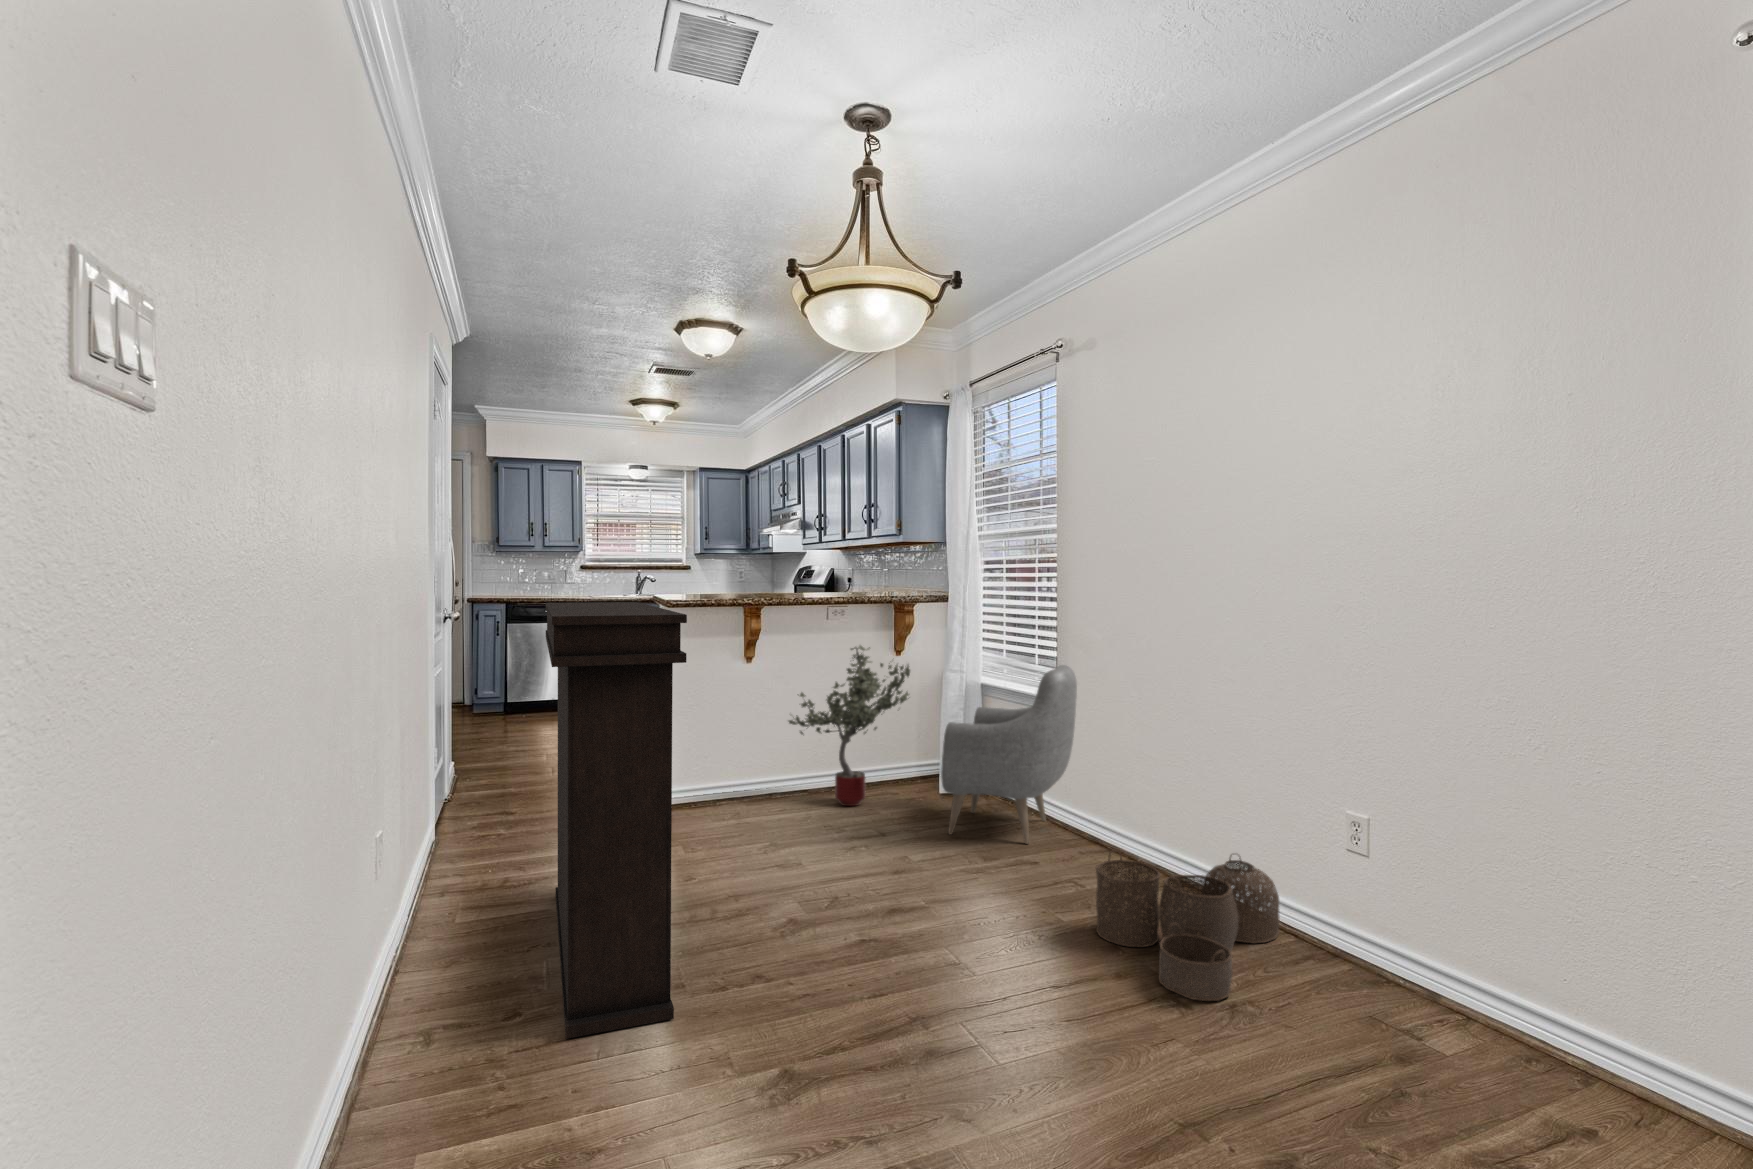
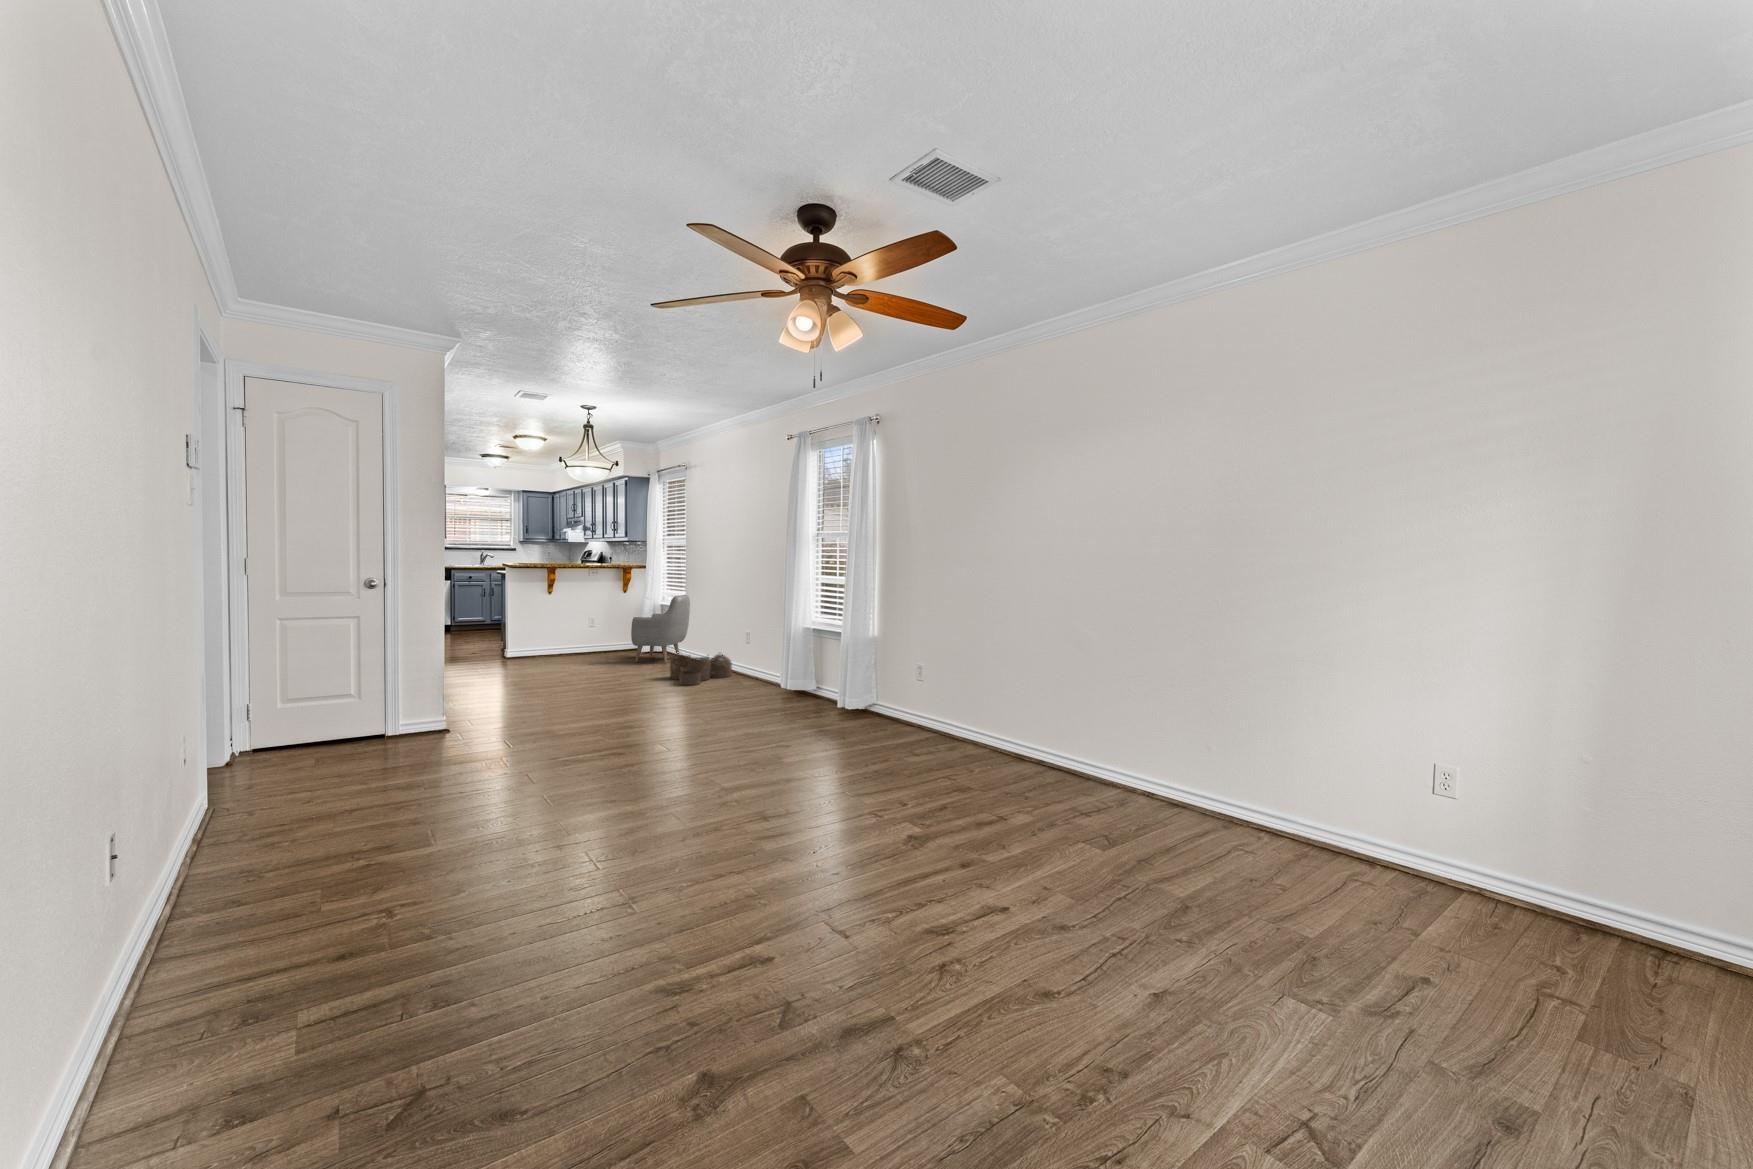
console table: present [546,602,687,1039] -> none [464,568,524,695]
potted tree: present [789,645,910,806] -> none [567,587,626,657]

